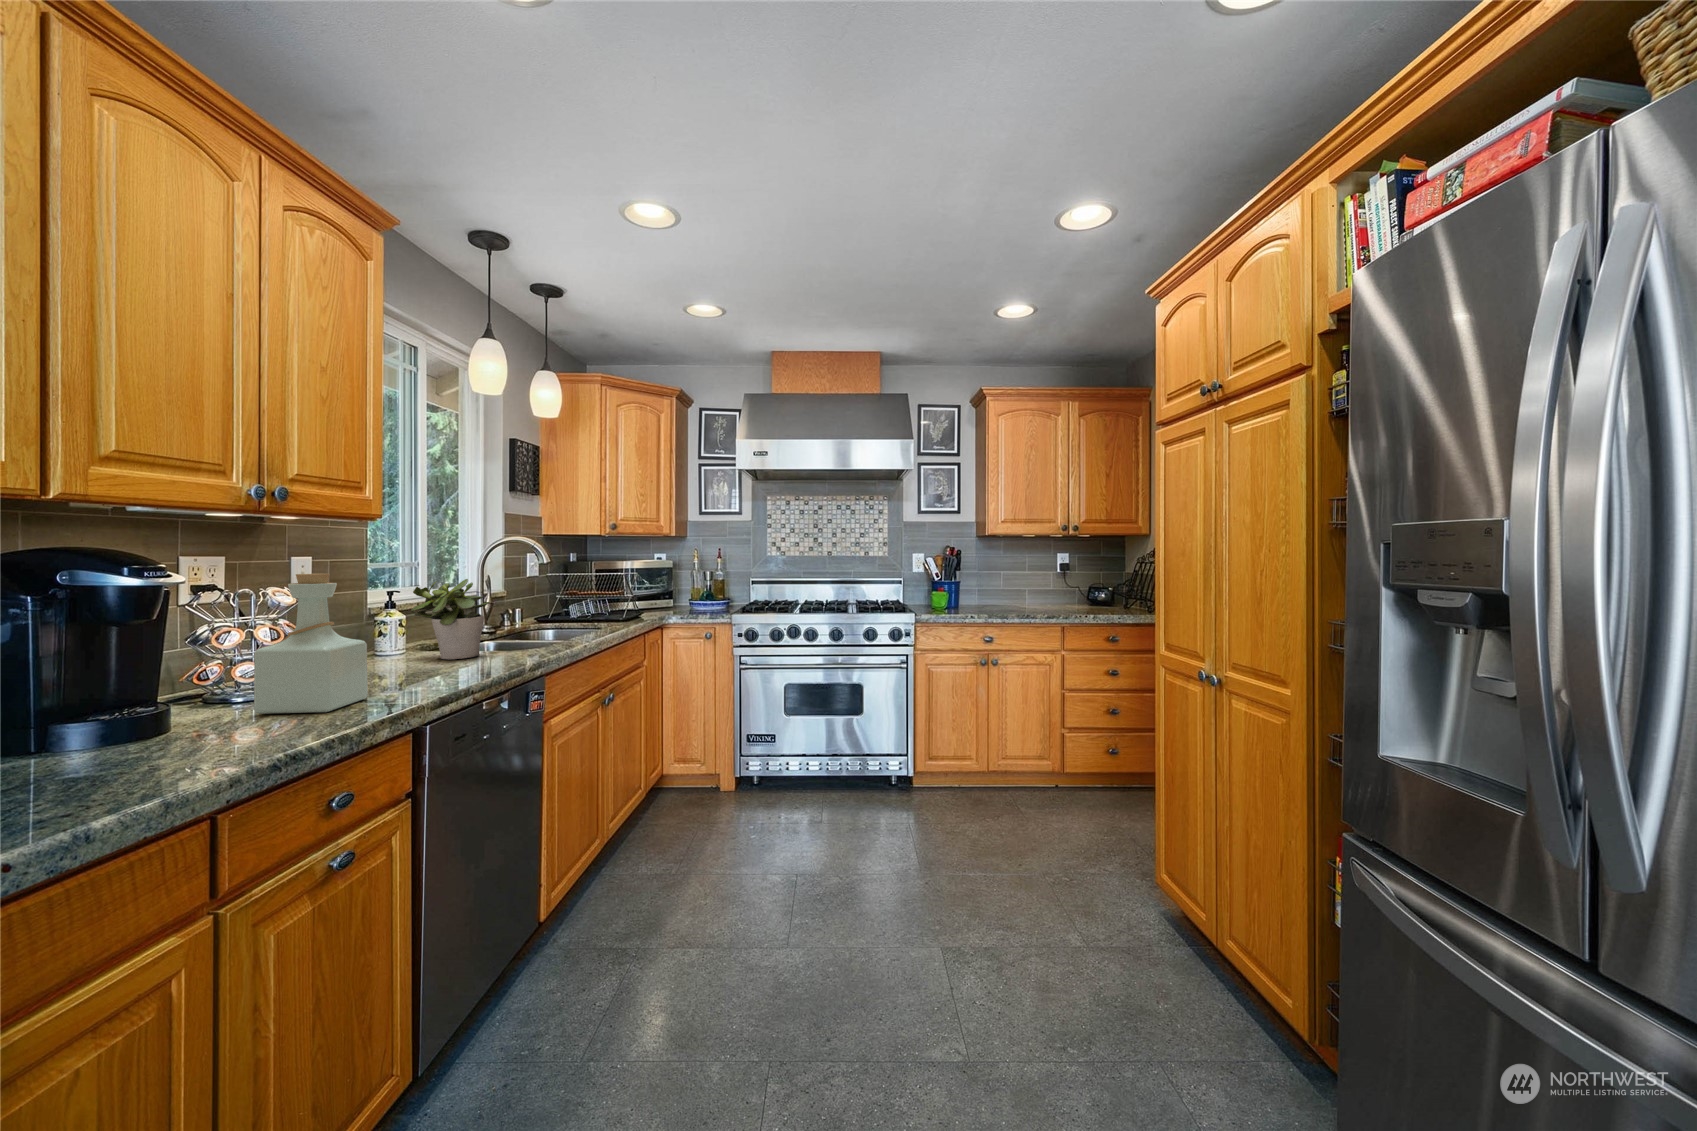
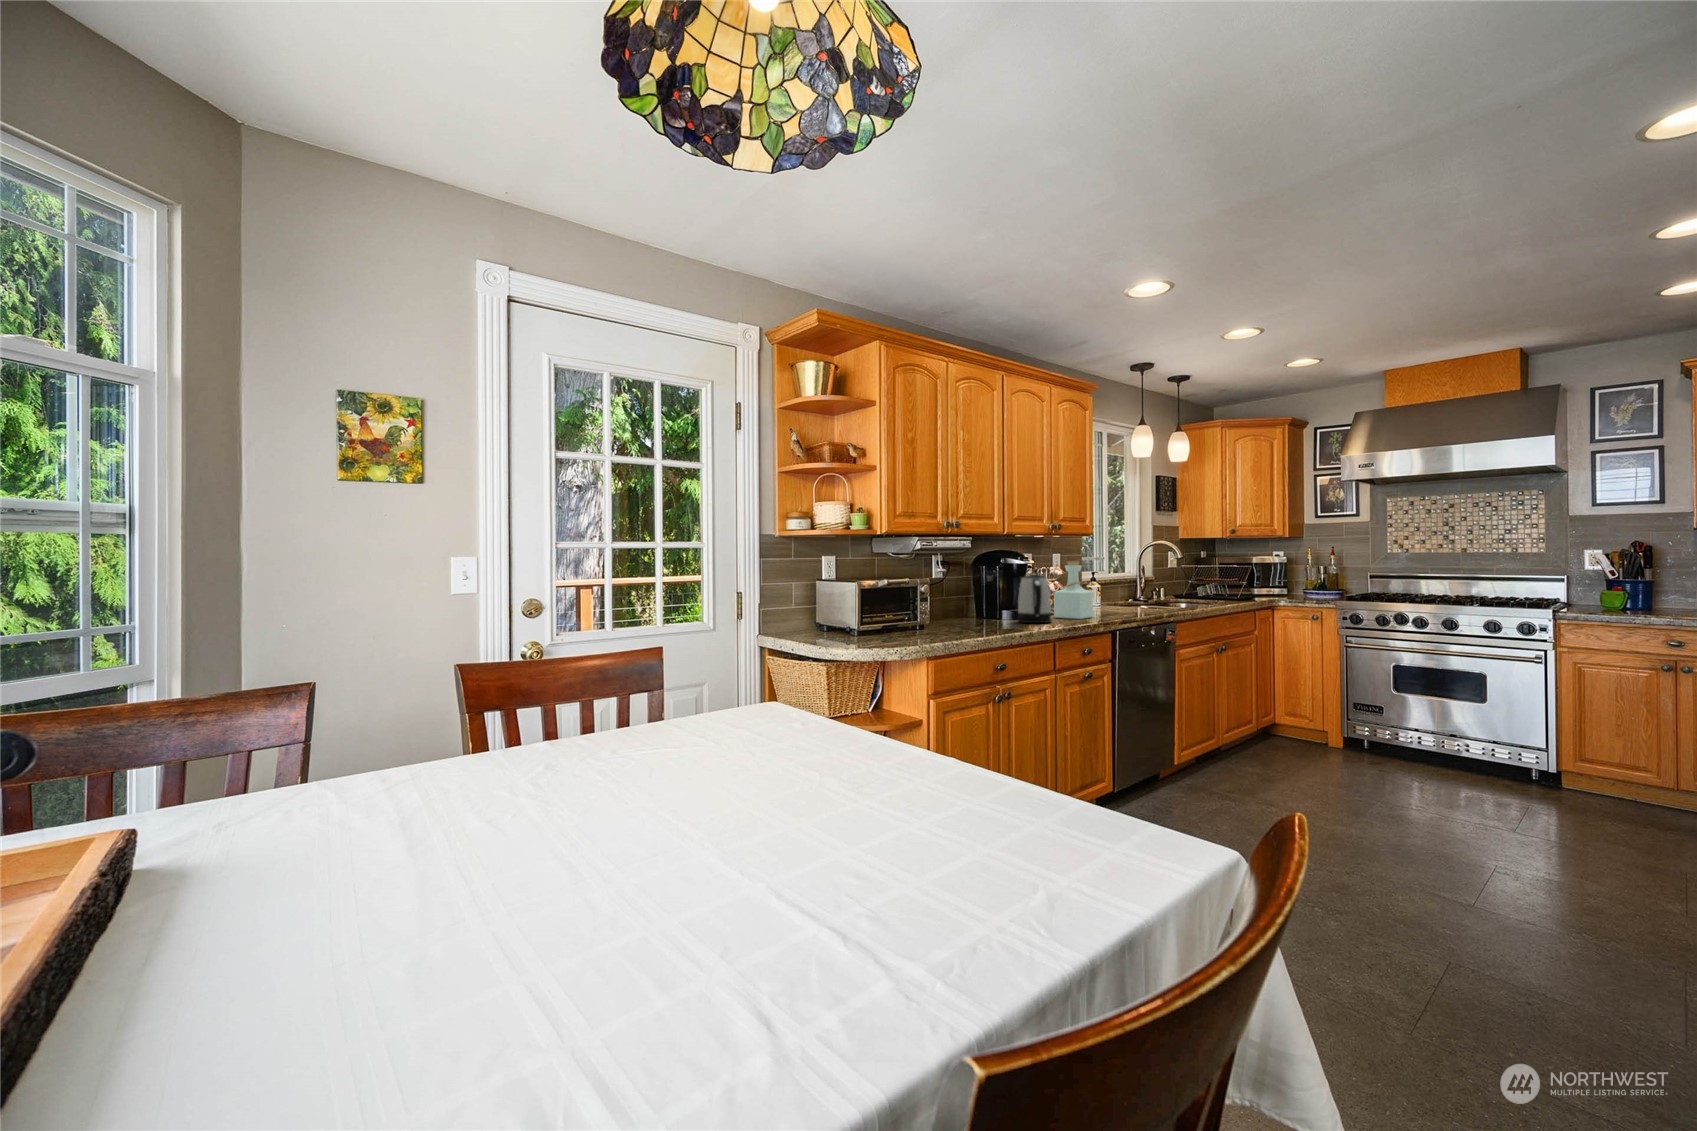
potted plant: present [411,579,489,659] -> none [1104,566,1144,610]
kettle: none [85,617,219,767] -> present [1018,575,1051,623]

